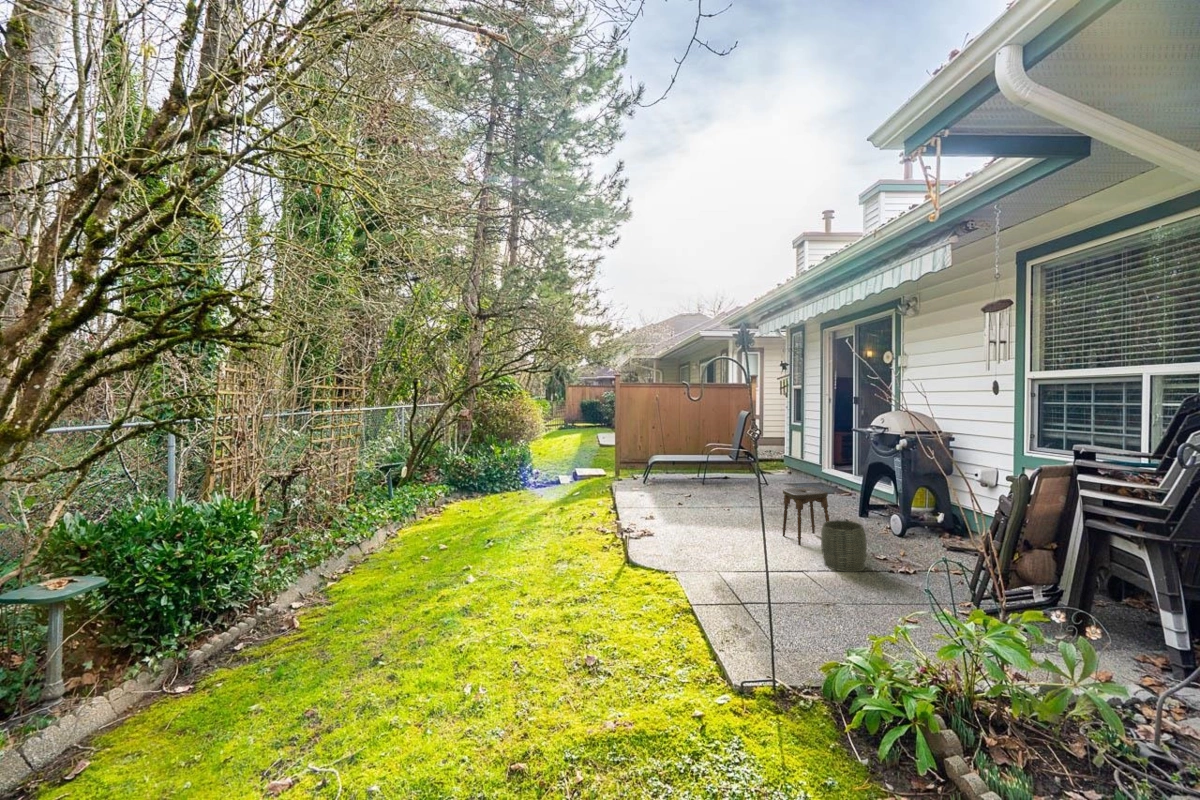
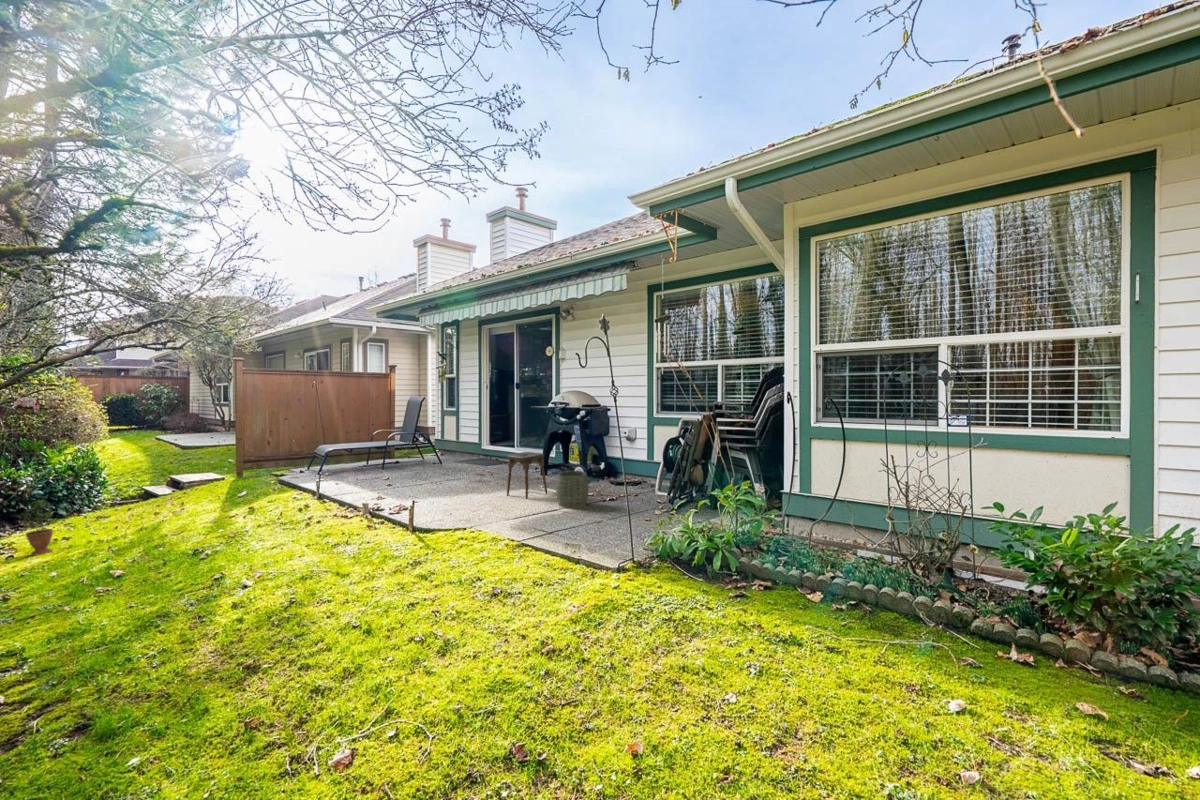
potted plant: none [448,481,465,520] -> present [19,499,53,556]

